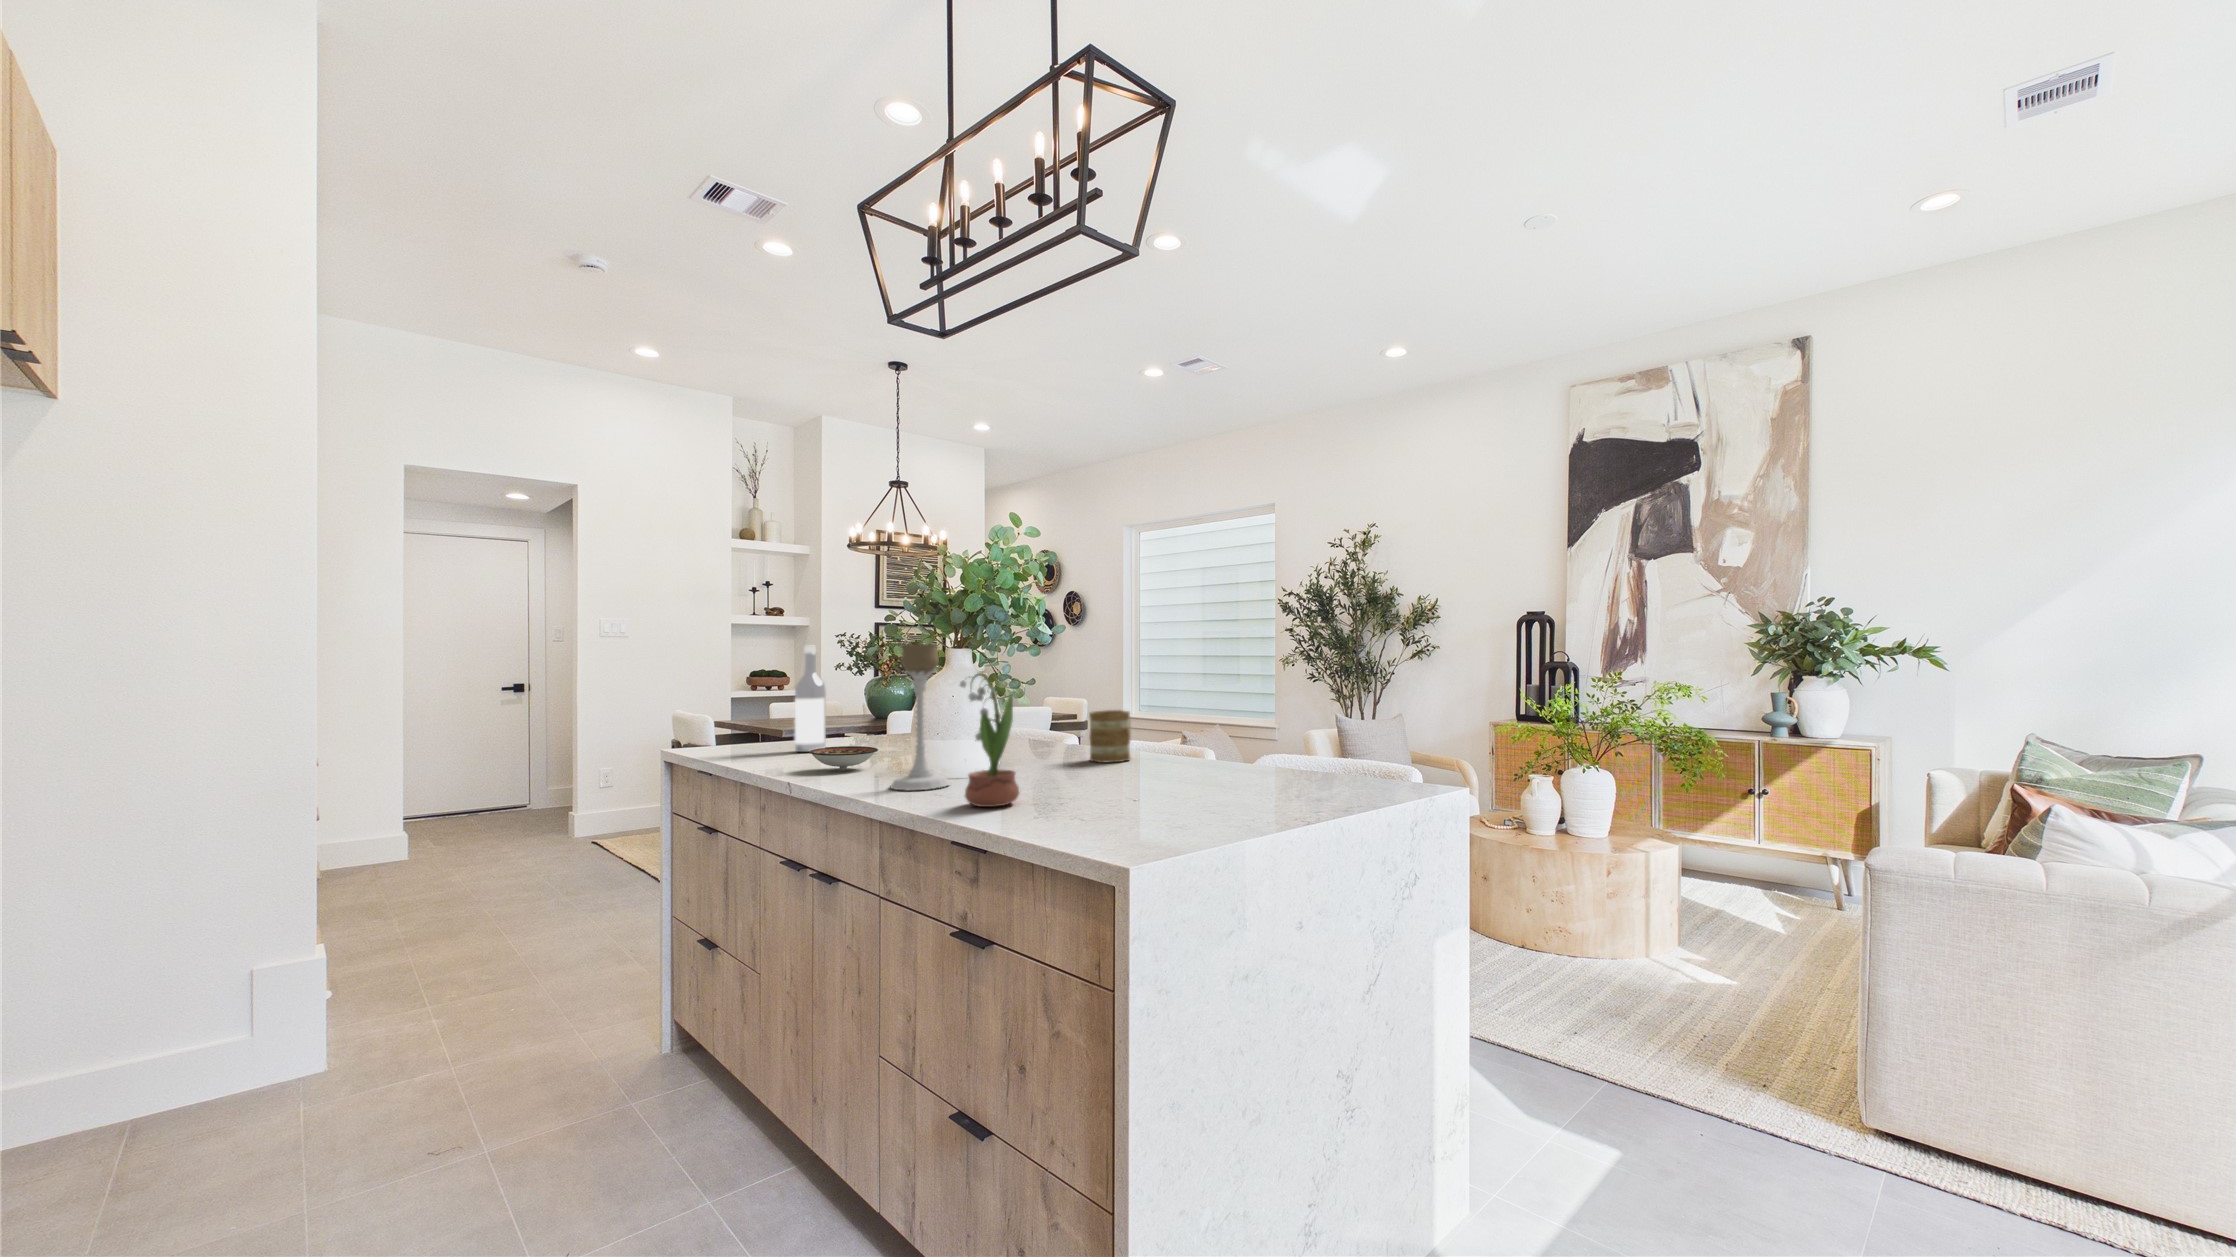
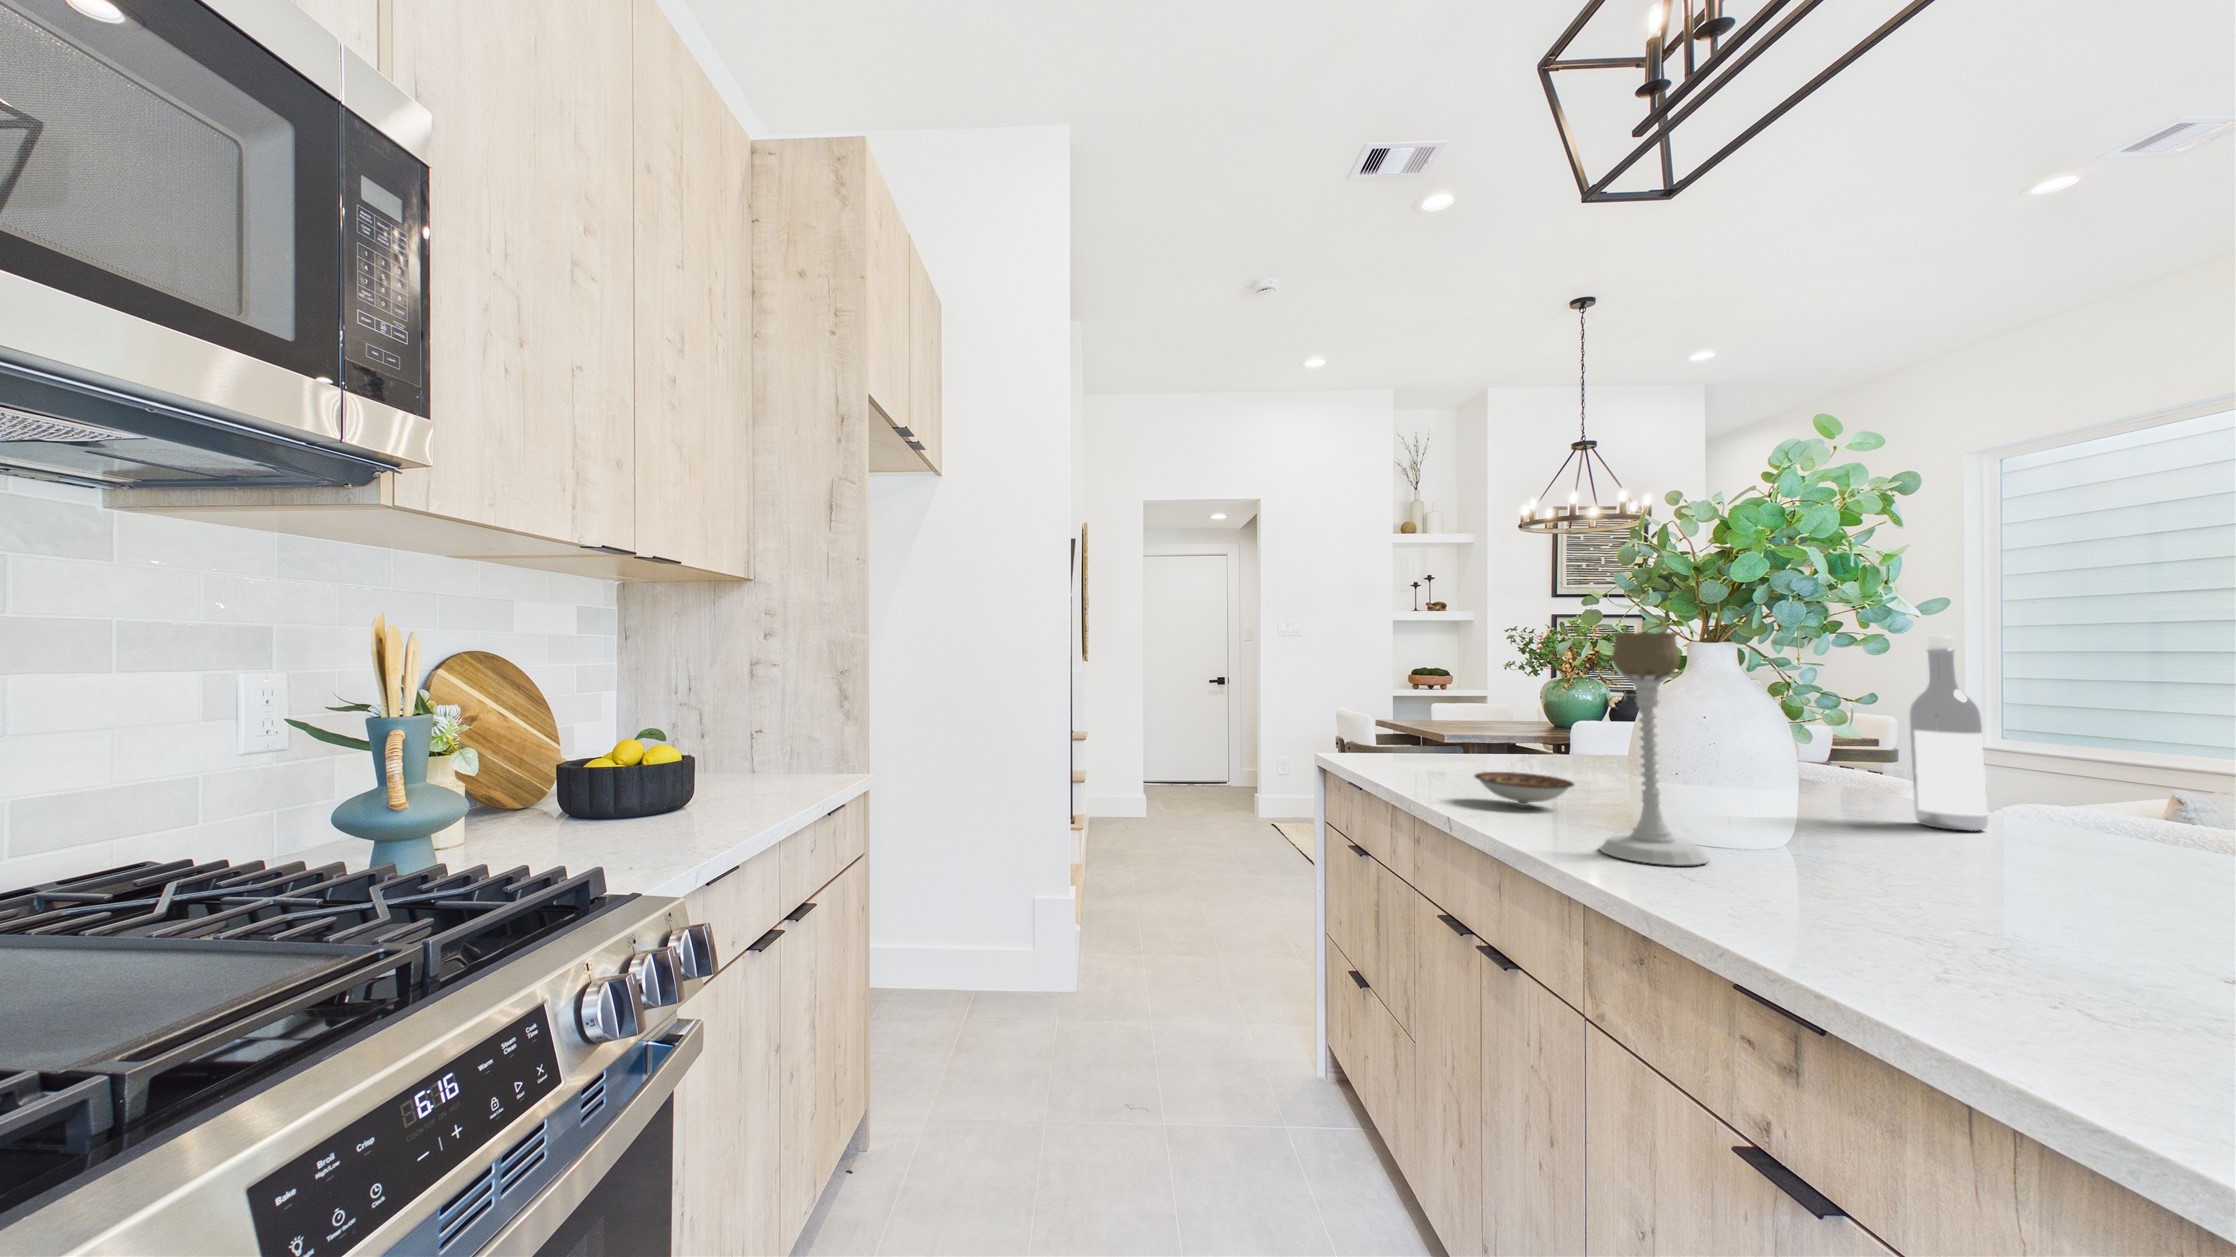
wine bottle: present [795,645,826,752] -> present [1910,636,1988,831]
potted flower: present [960,673,1019,807] -> none [1731,675,1882,933]
mug: present [1089,710,1131,763] -> none [1998,763,2115,868]

